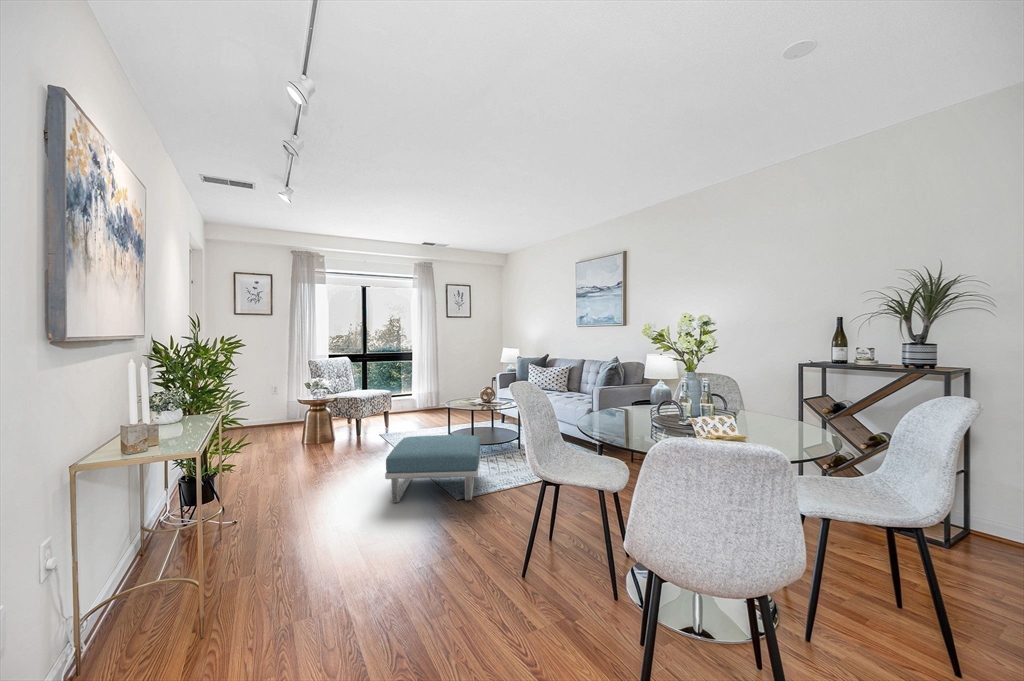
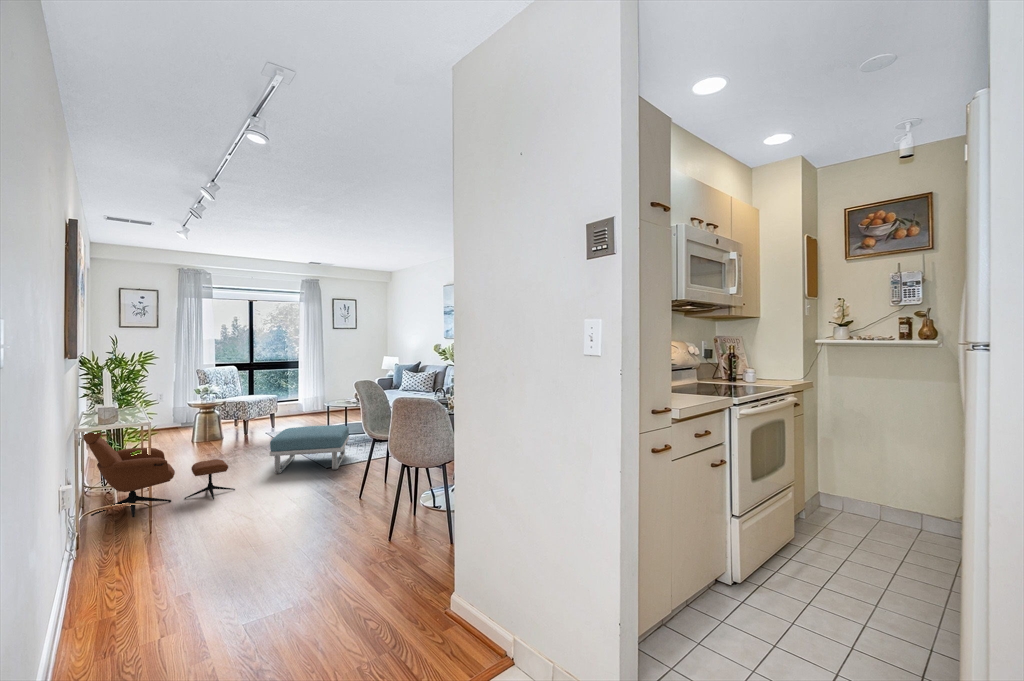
lounge chair: none [127,434,341,585] -> present [83,432,235,517]

